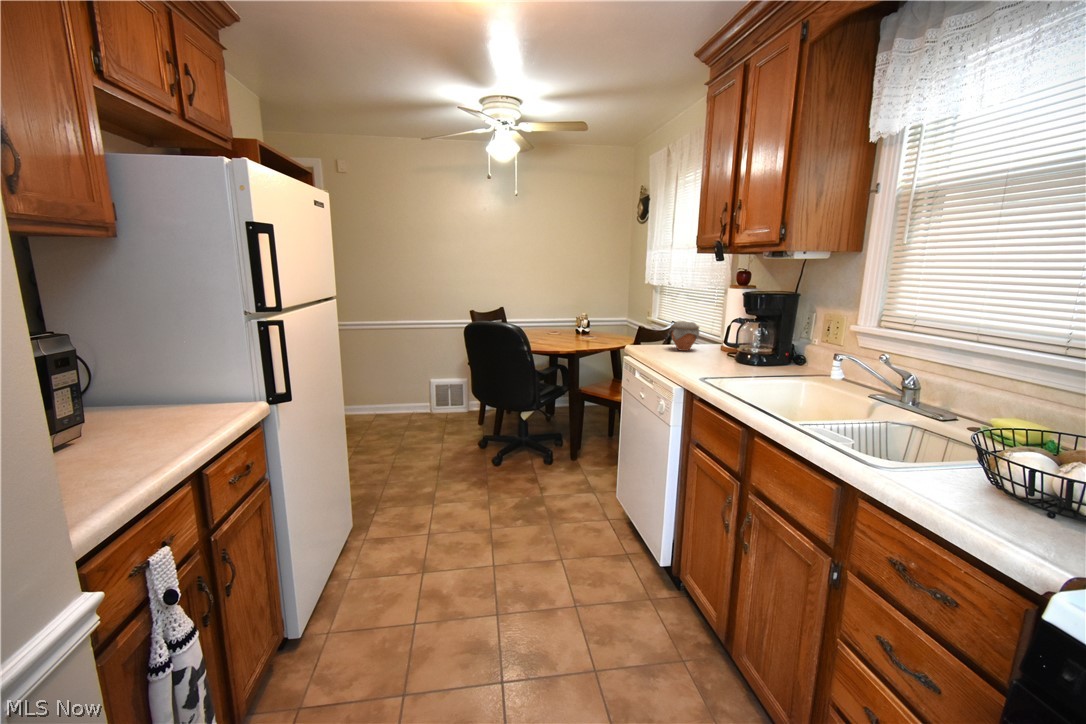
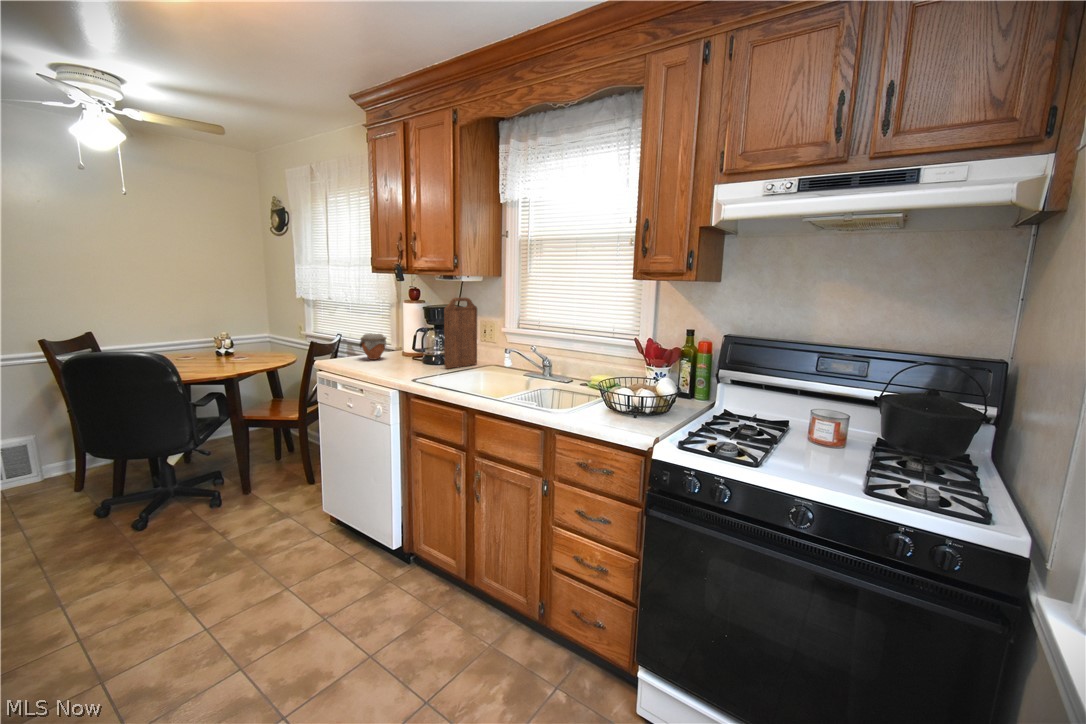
cutting board: none [754,281,816,372] -> present [444,297,477,369]

